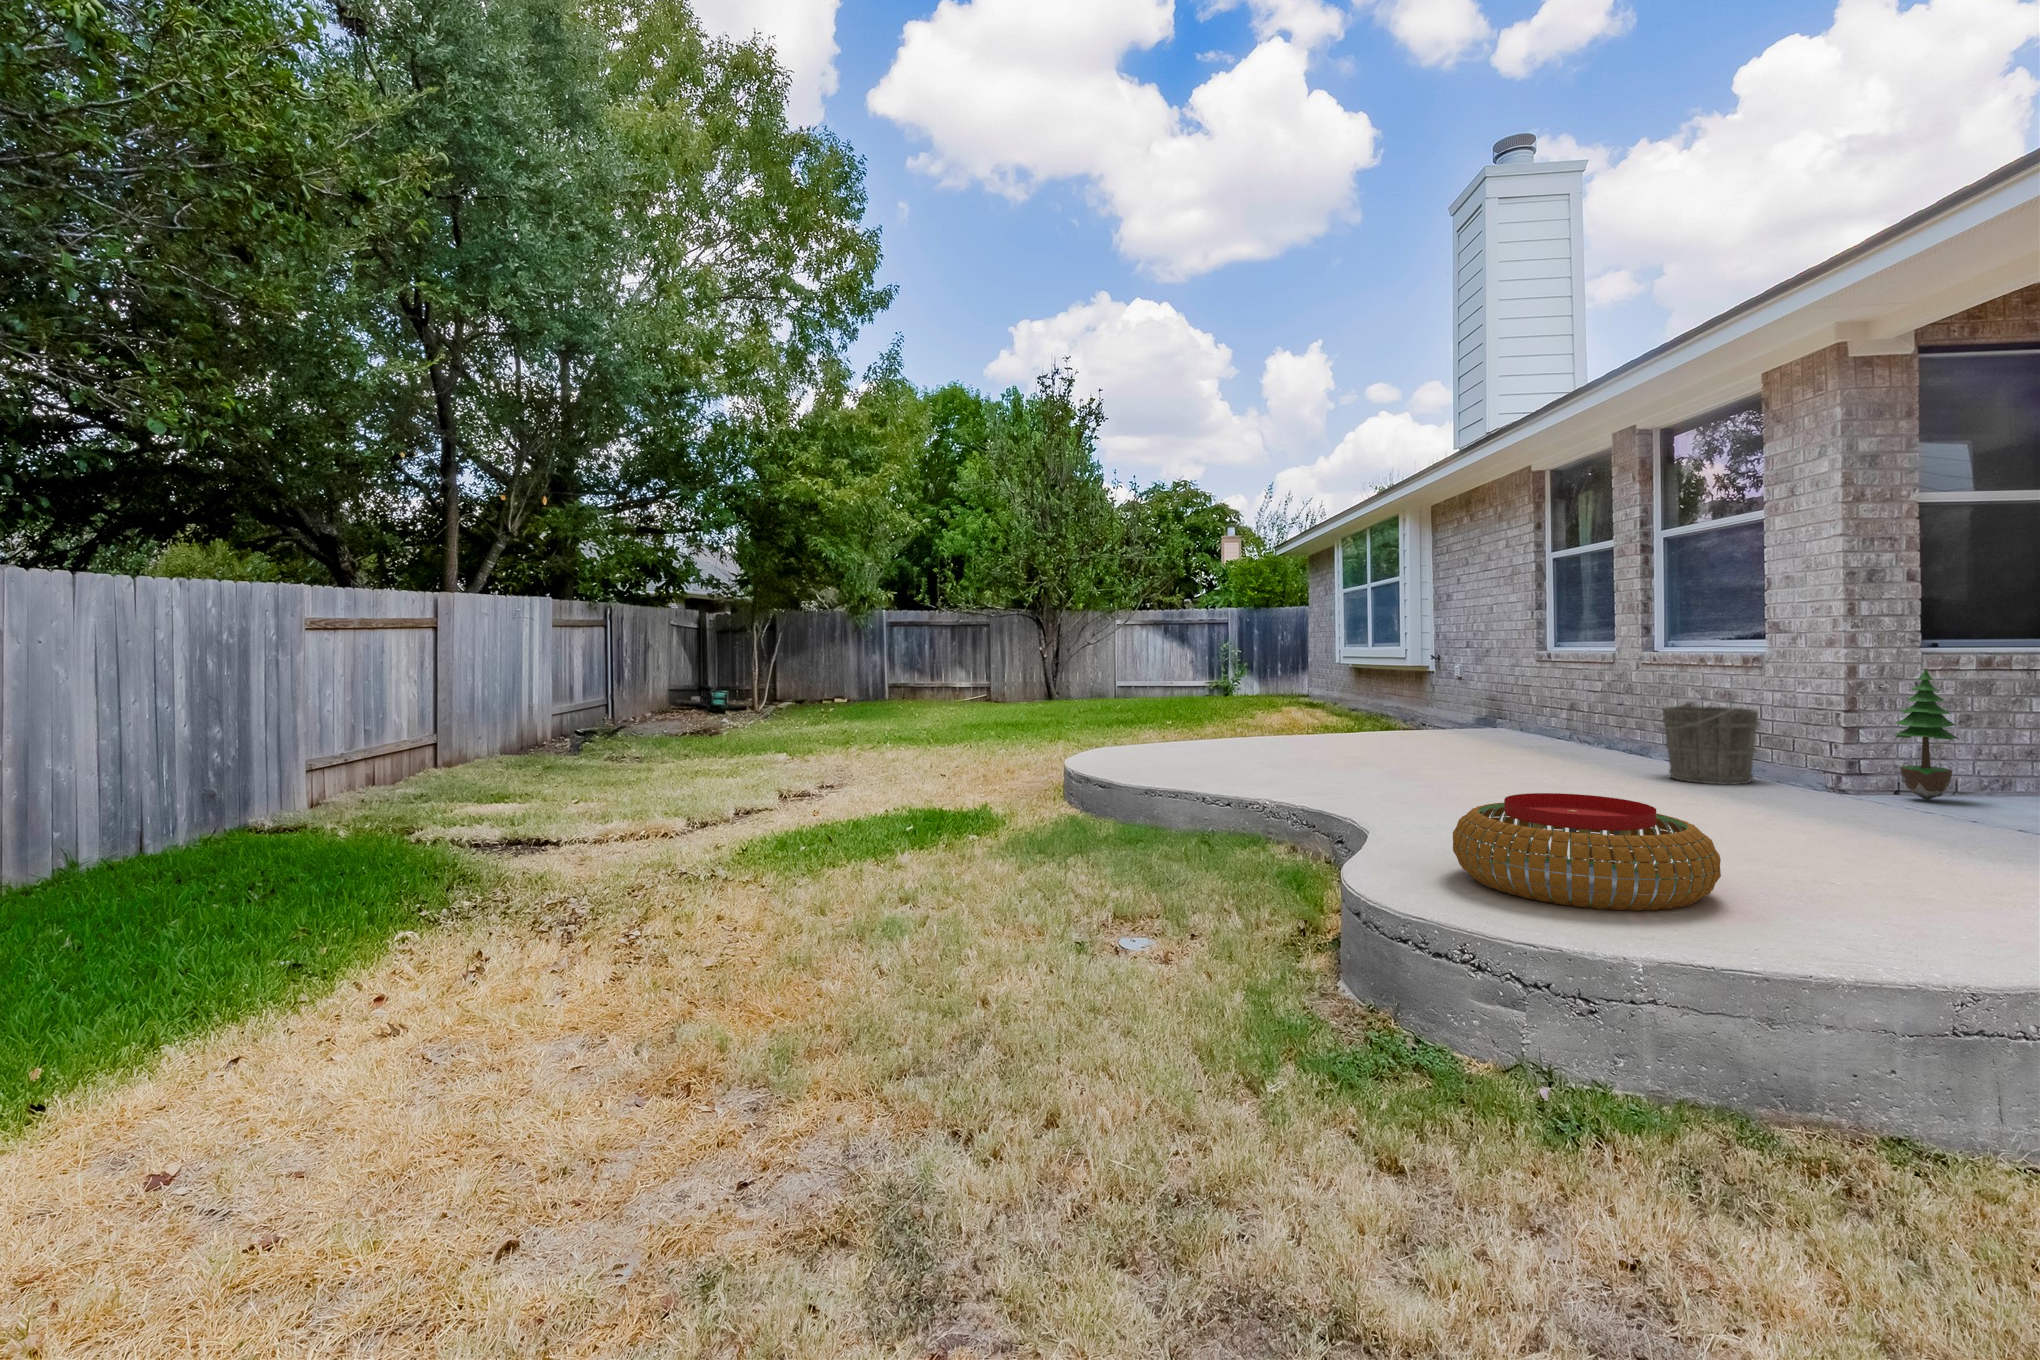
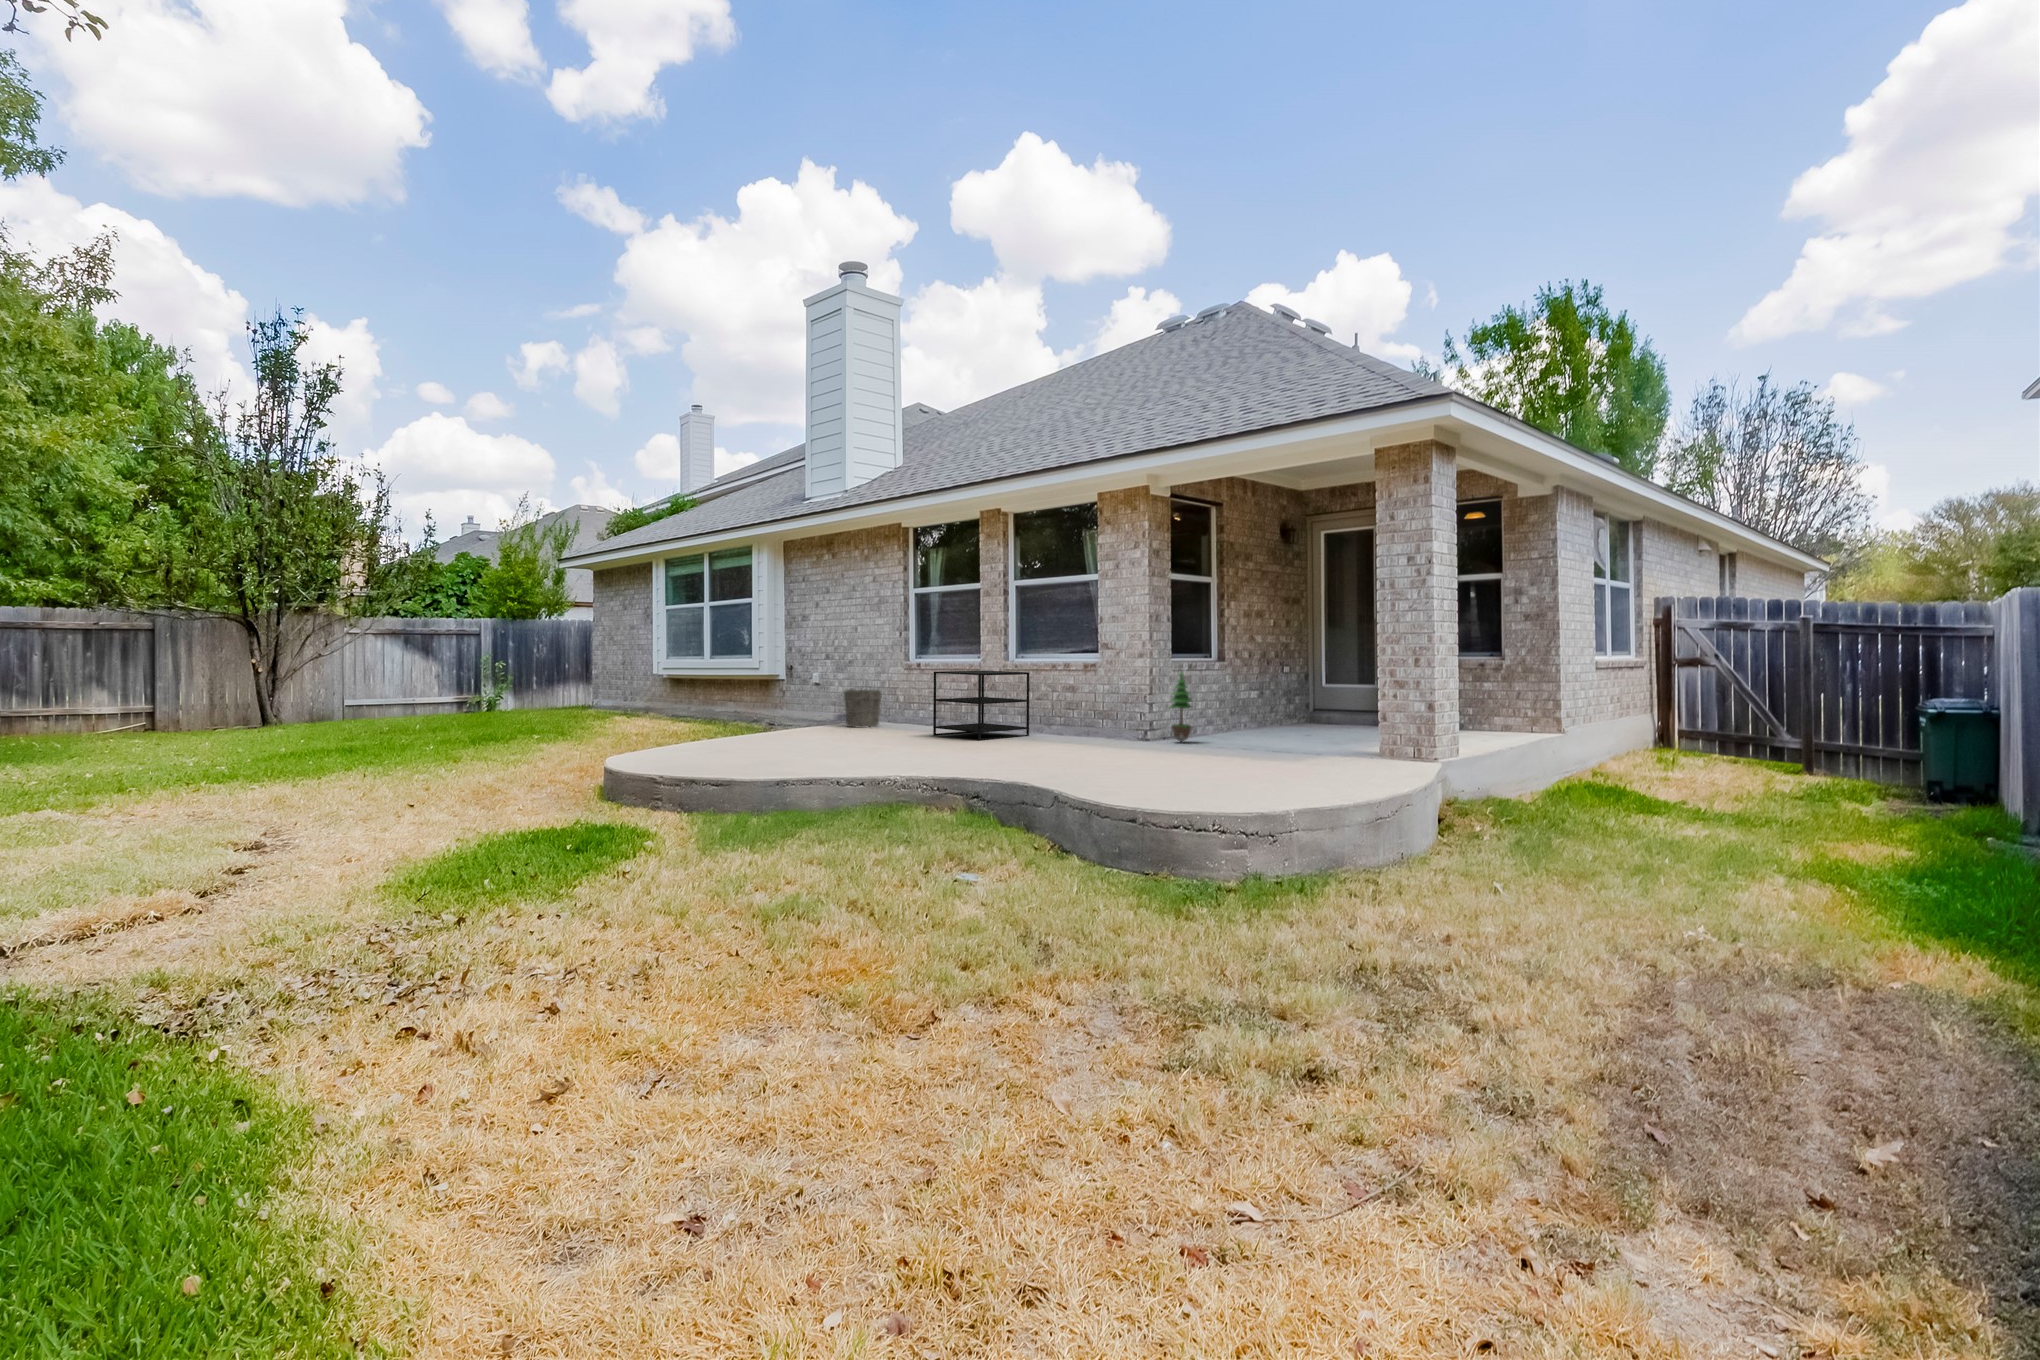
side table: none [1515,664,1669,765] -> present [933,671,1029,741]
bucket: present [1652,702,1759,784] -> present [839,688,881,728]
pouf: present [1453,793,1721,911] -> none [1136,741,1264,796]

